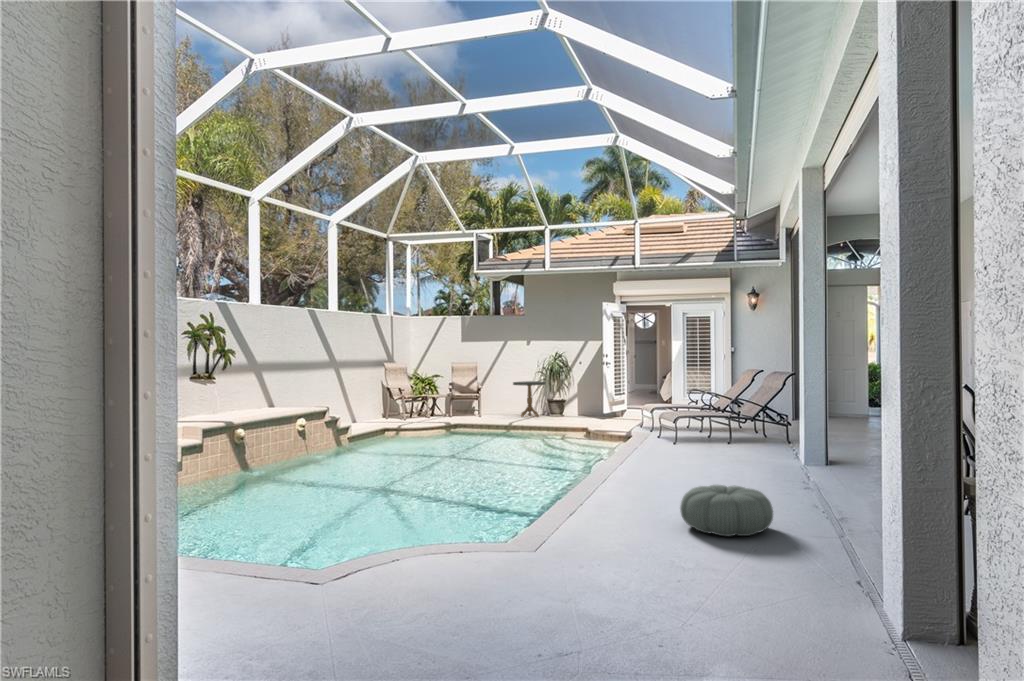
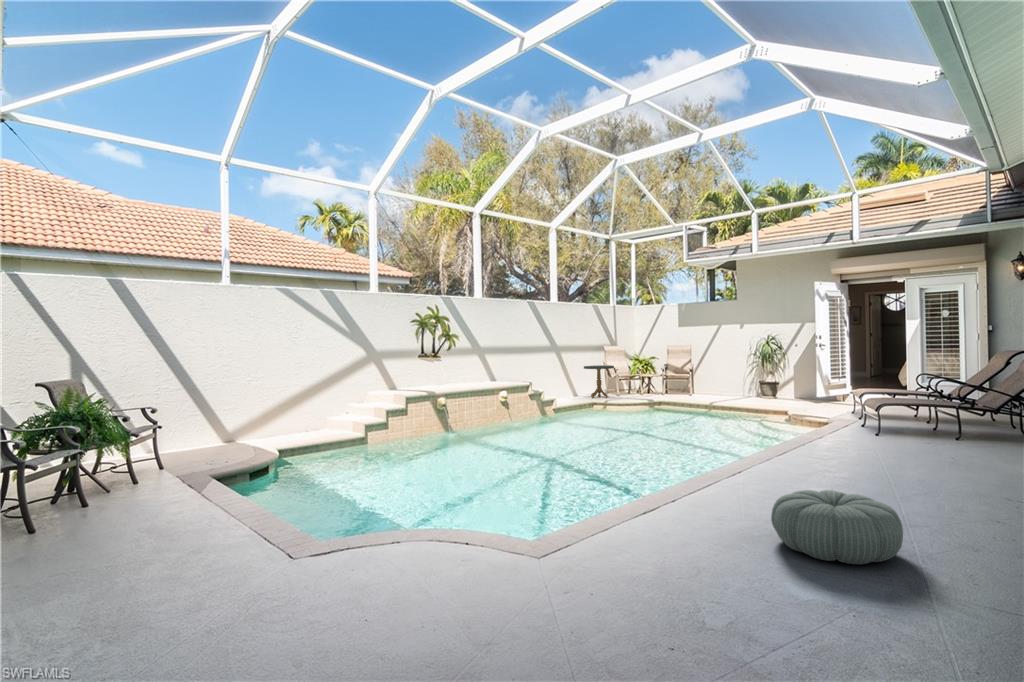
side table: present [513,381,546,417] -> present [584,365,614,398]

